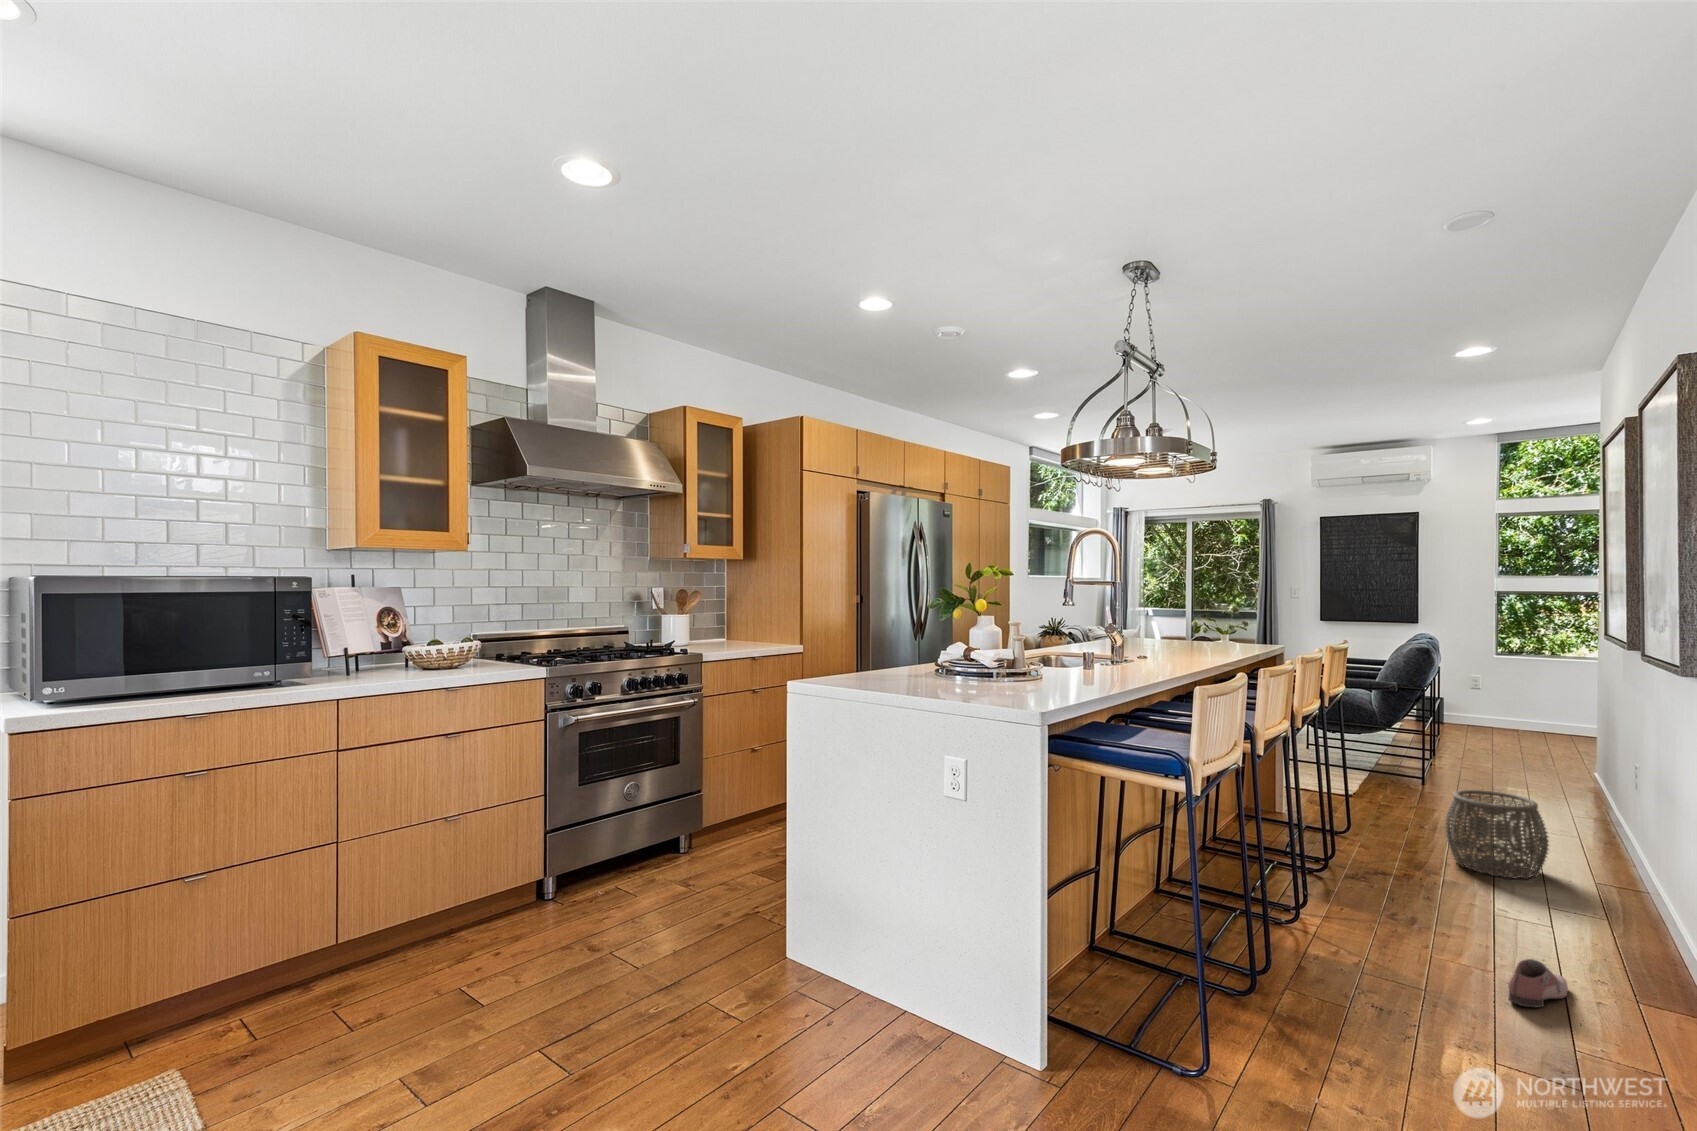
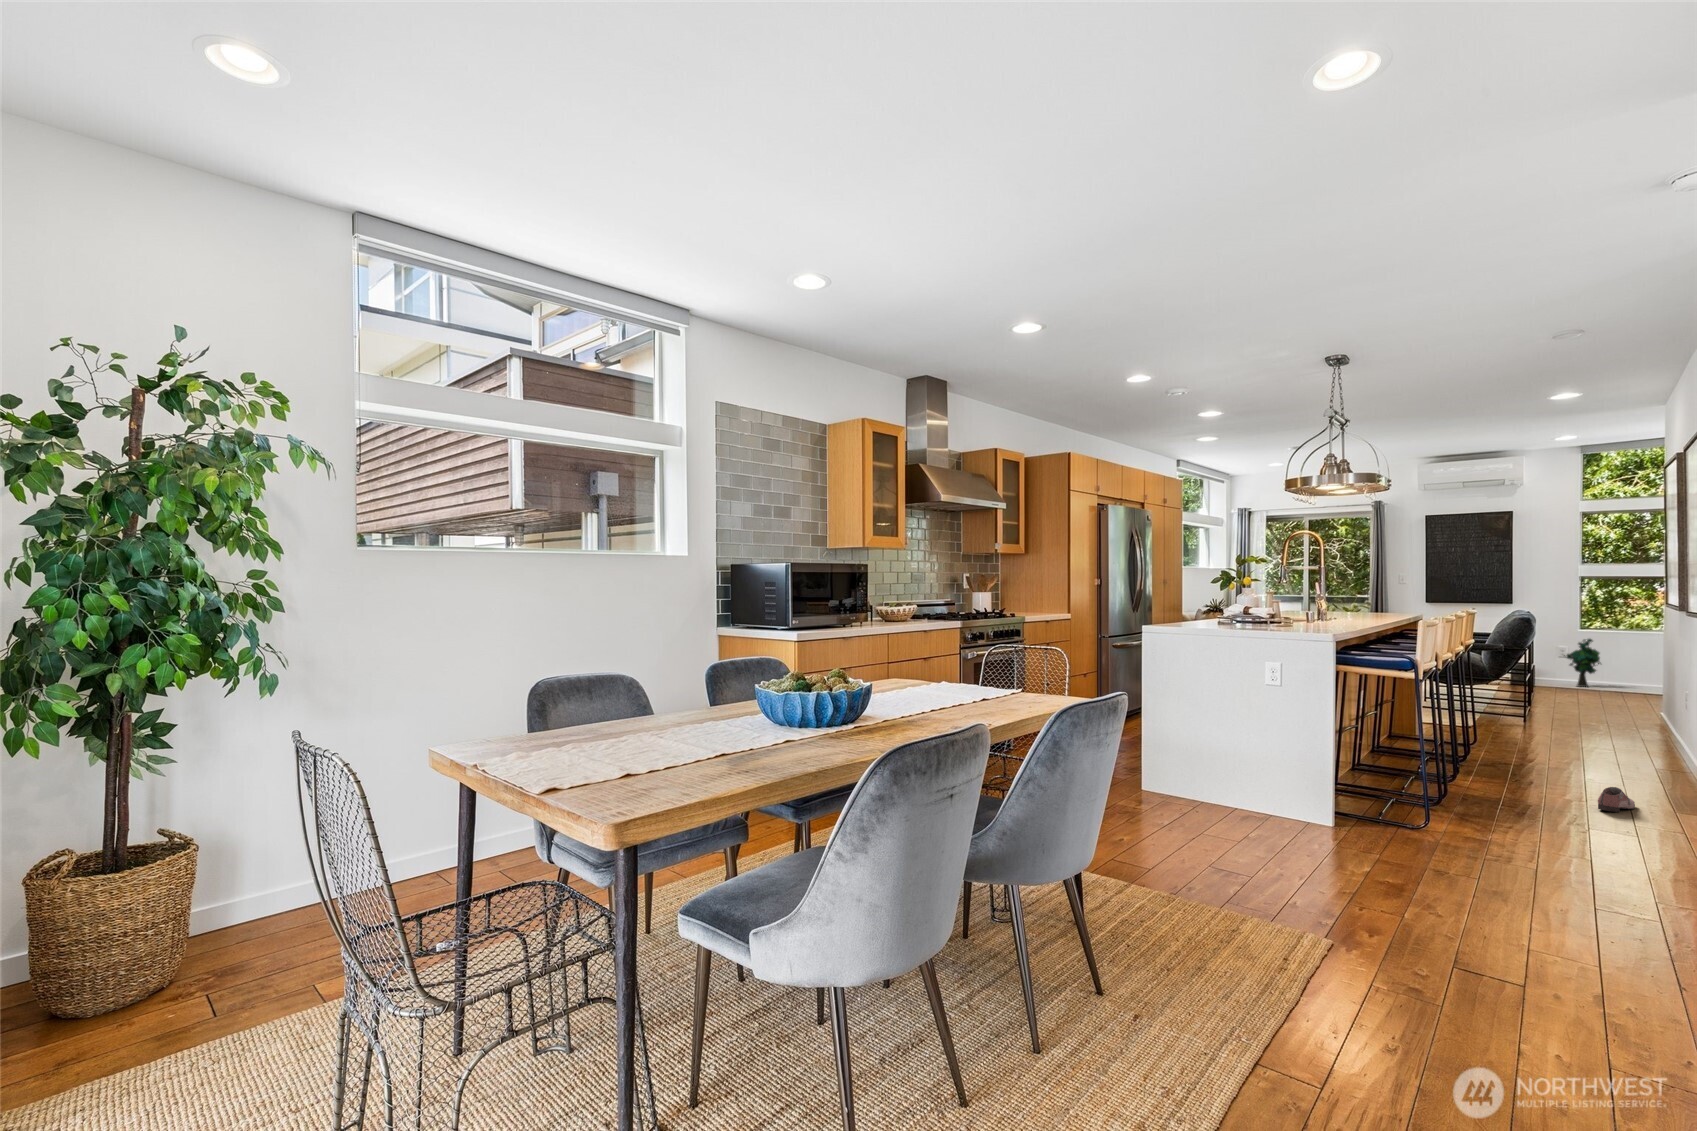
decorative plant: none [1475,668,1520,728] -> present [1564,639,1601,687]
woven basket: present [1445,790,1549,879] -> none [1549,709,1625,765]

